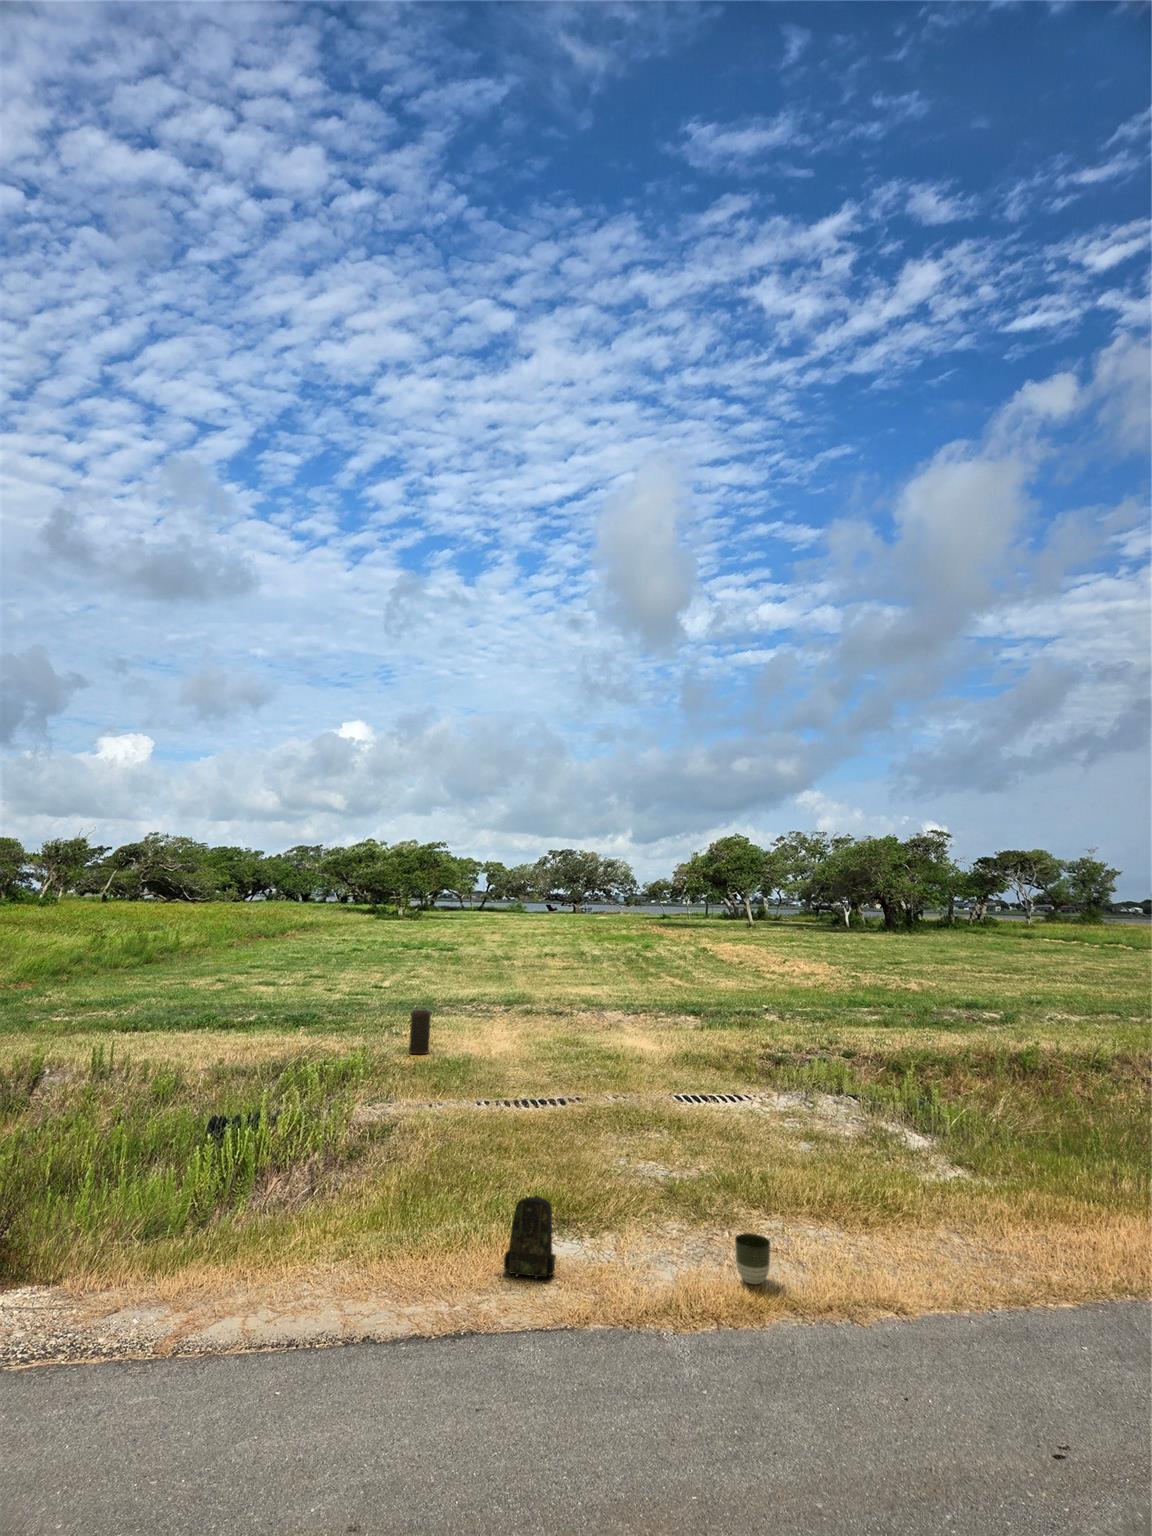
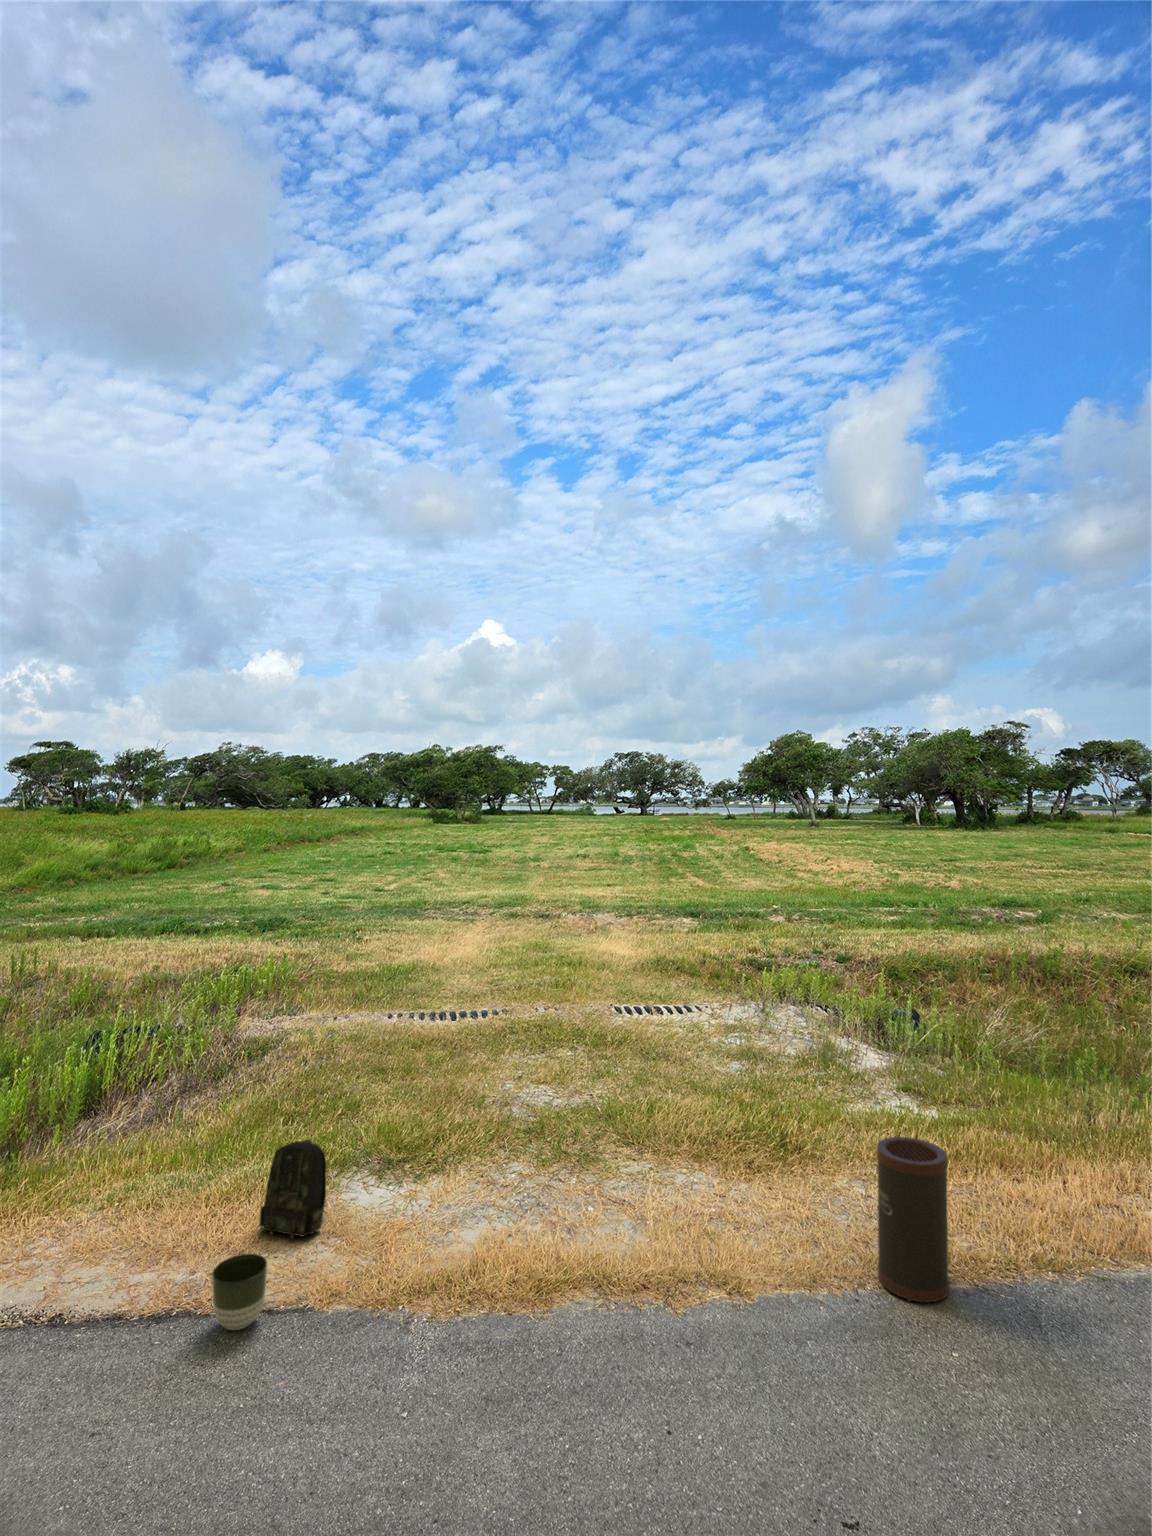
trash can: present [409,1010,431,1054] -> present [877,1137,949,1302]
planter: present [735,1233,770,1284] -> present [212,1254,267,1330]

